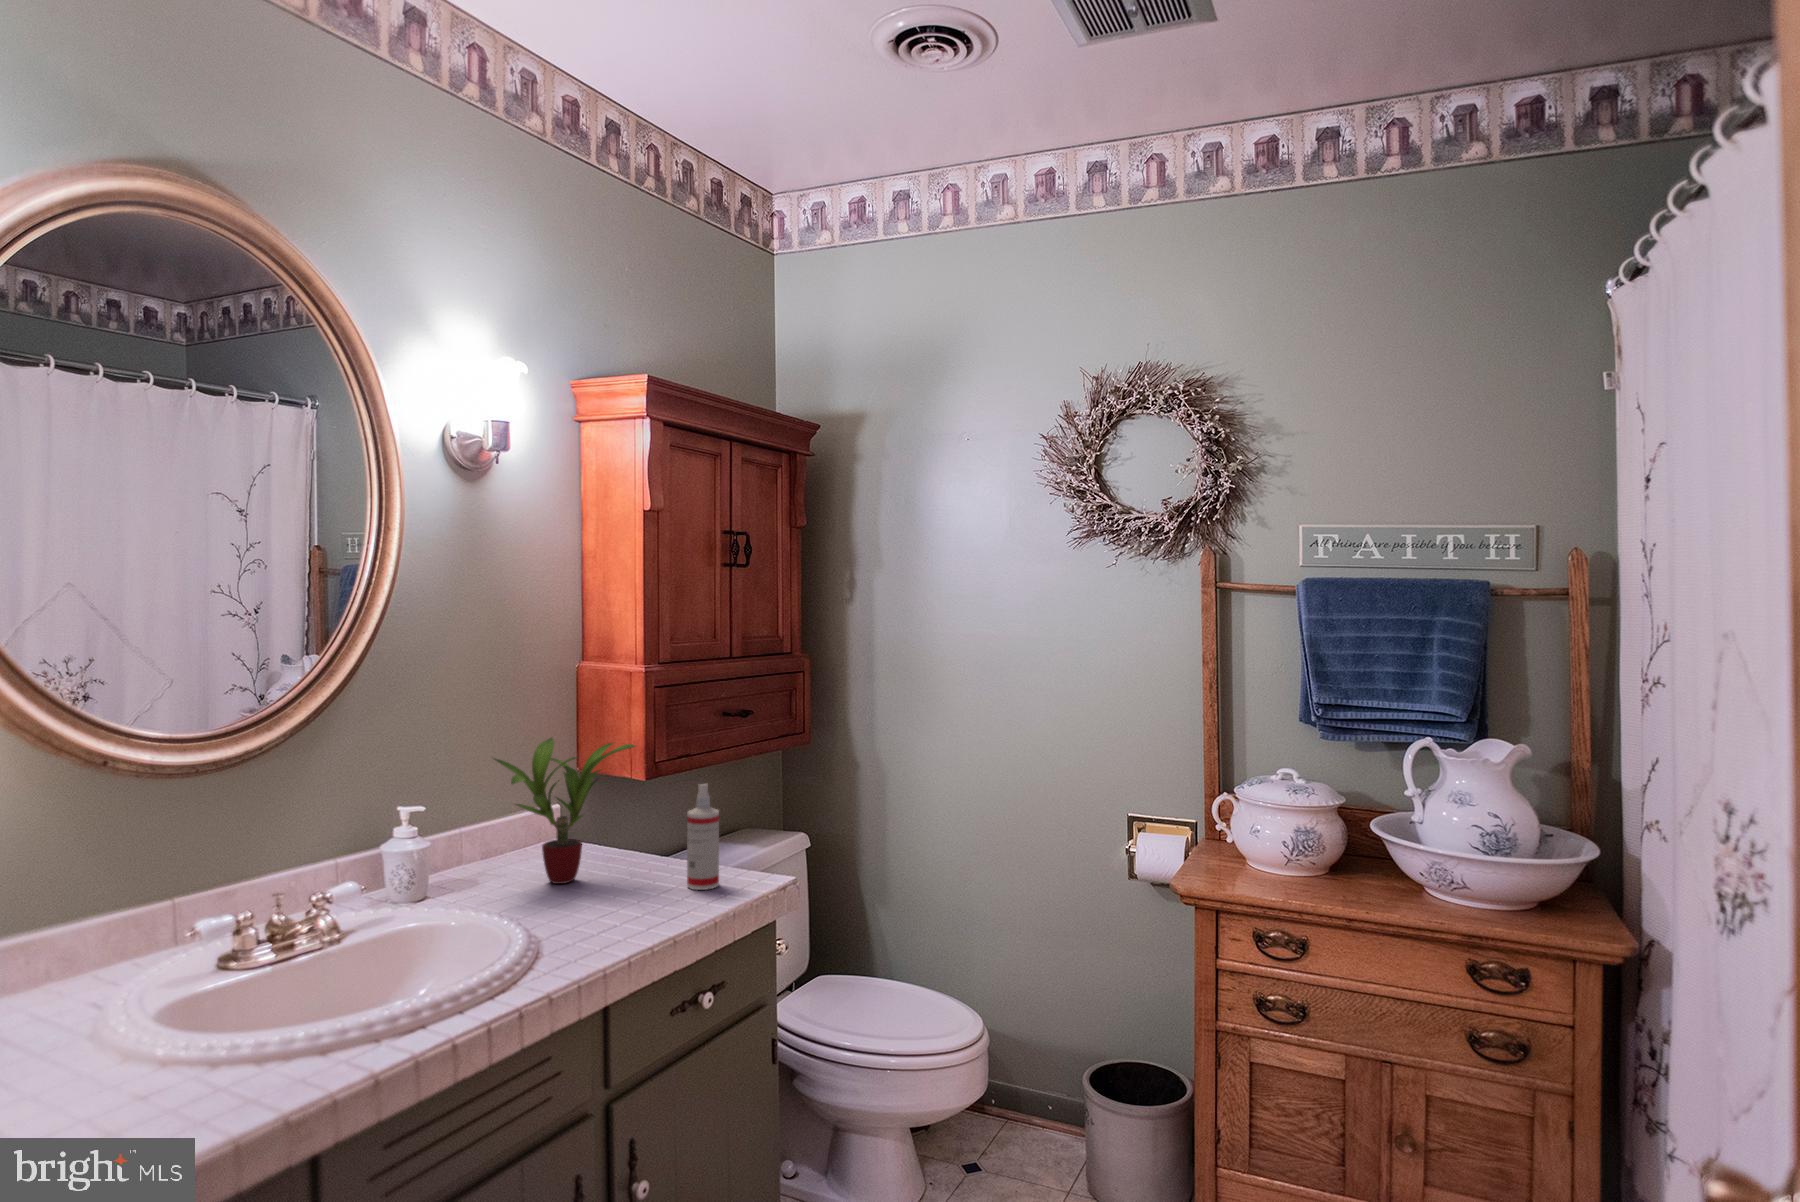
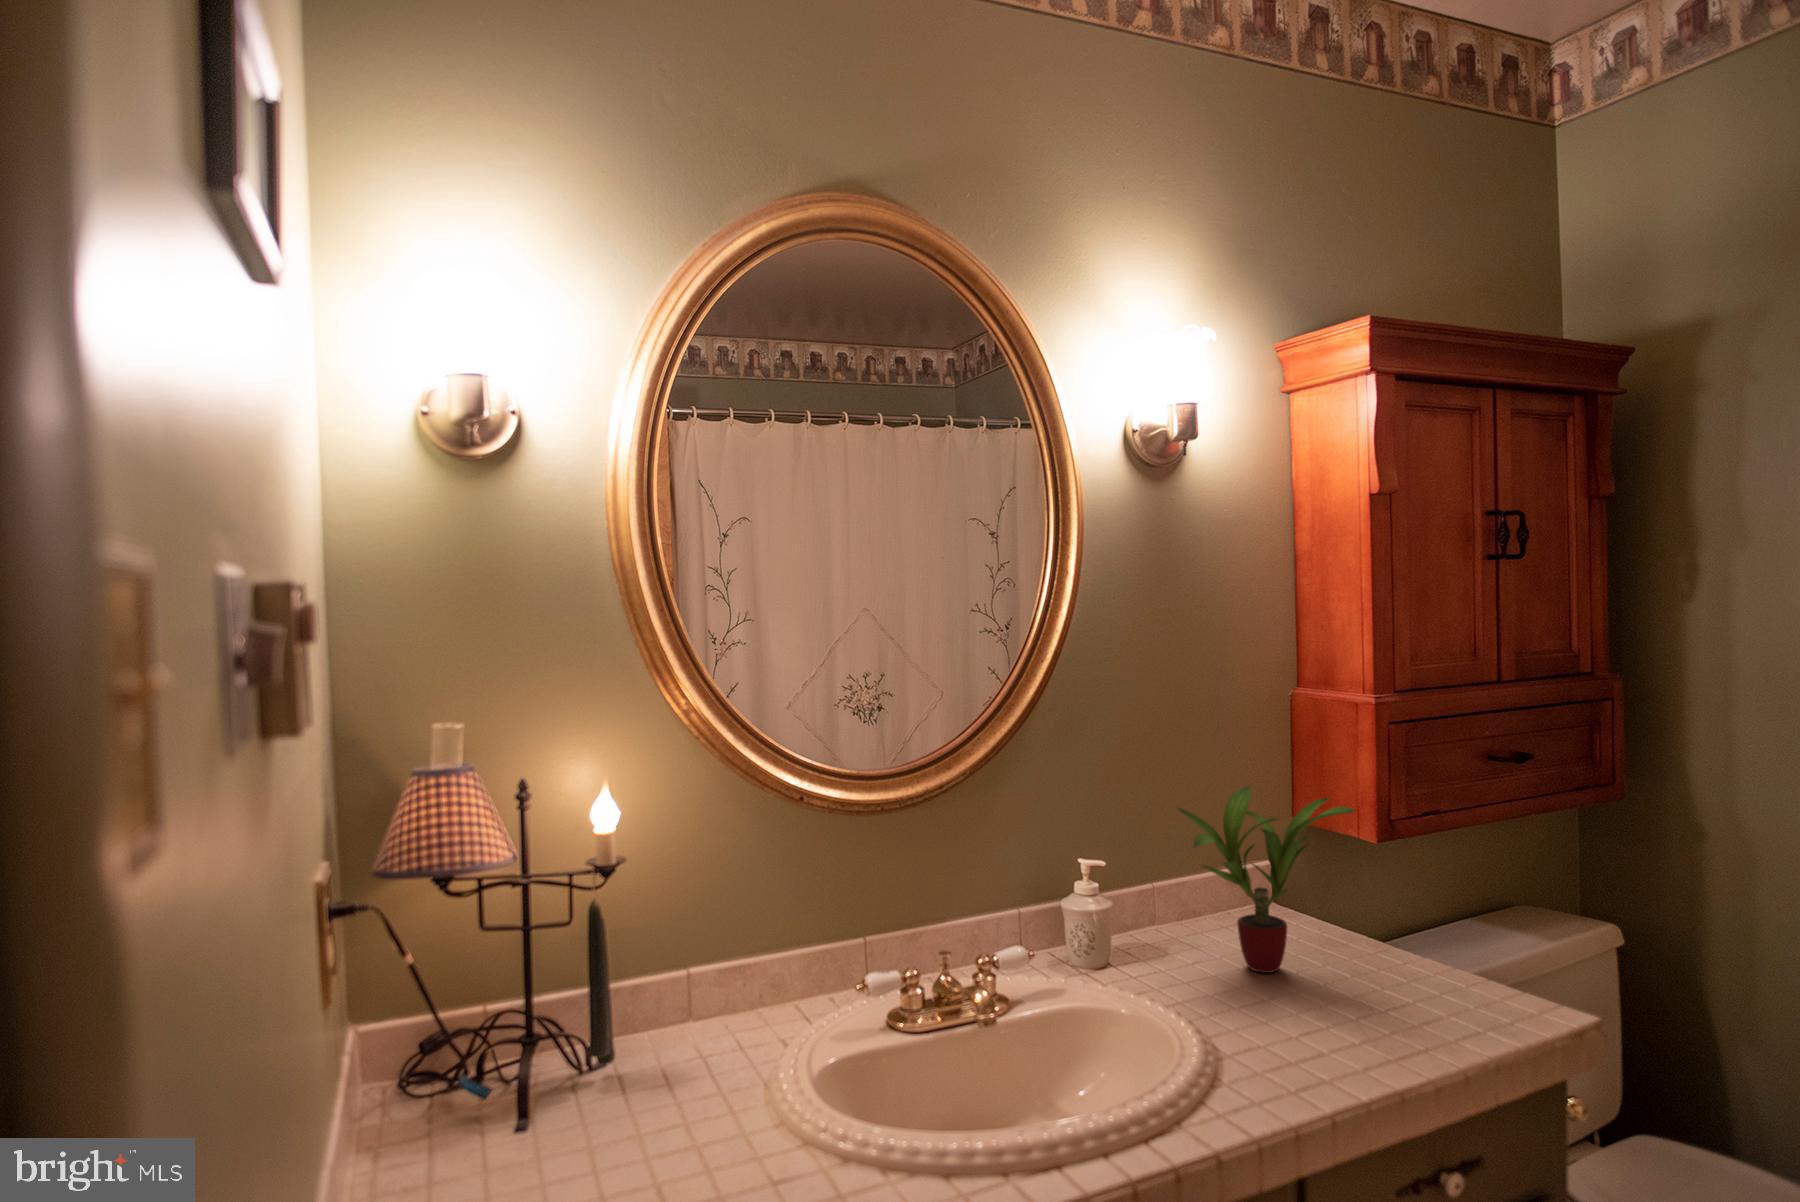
spray bottle: present [687,784,719,890] -> none [1431,875,1483,1027]

